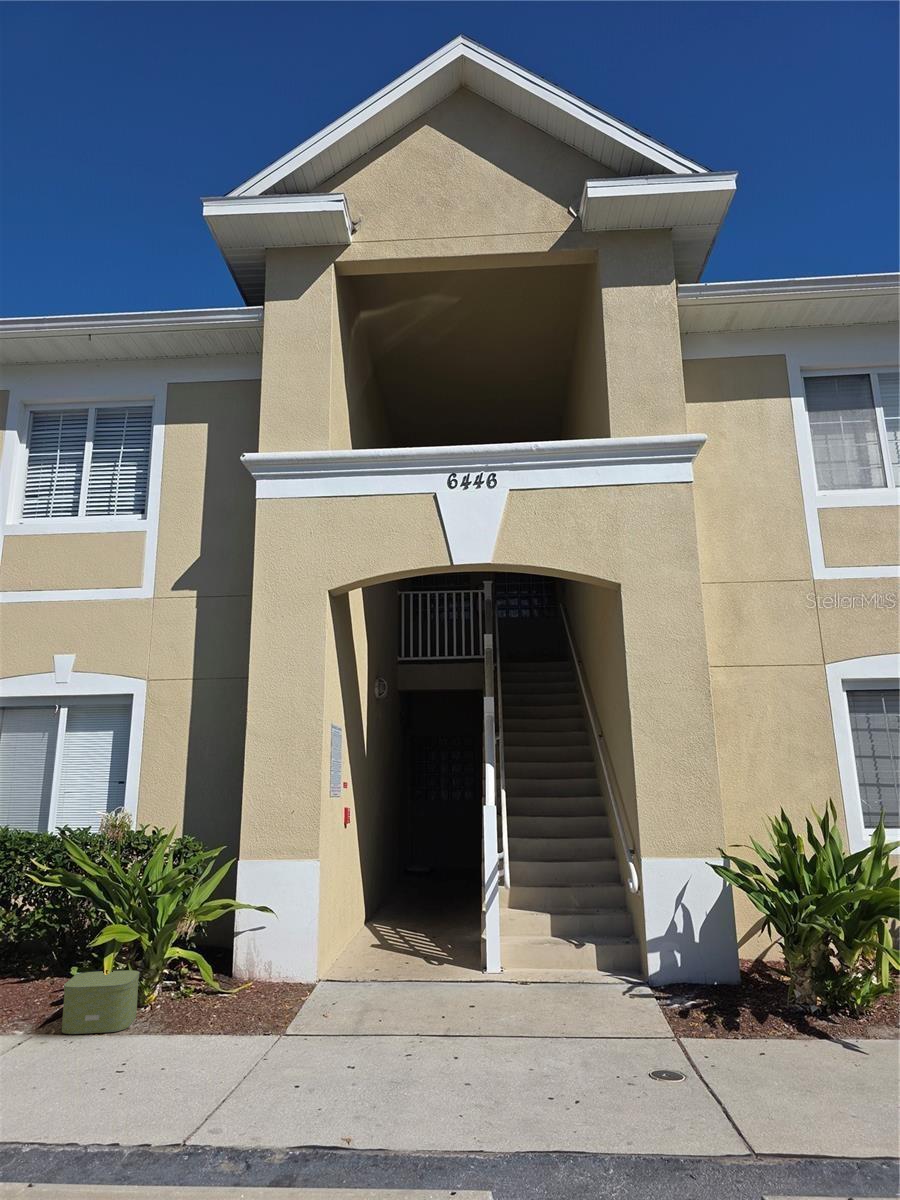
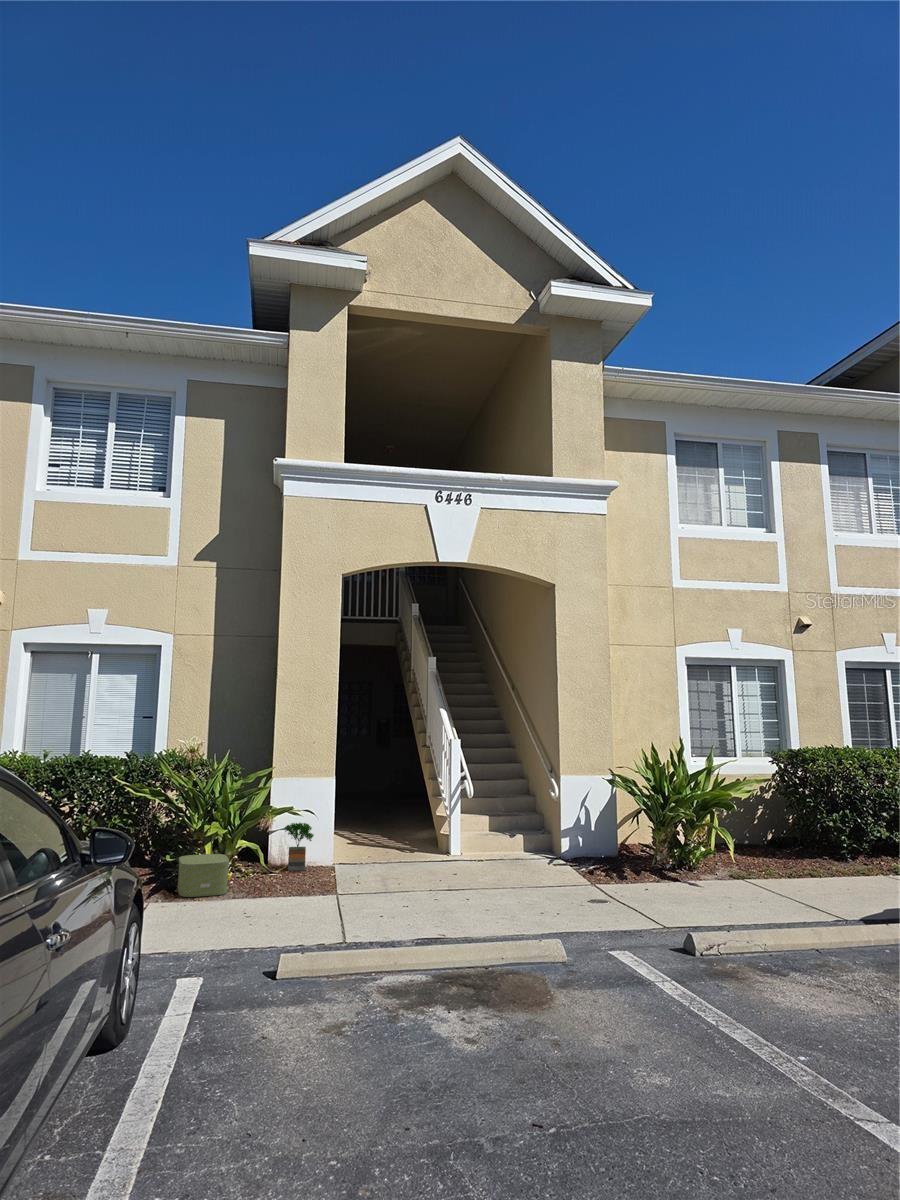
potted tree: none [242,925,283,995] -> present [285,823,314,871]

